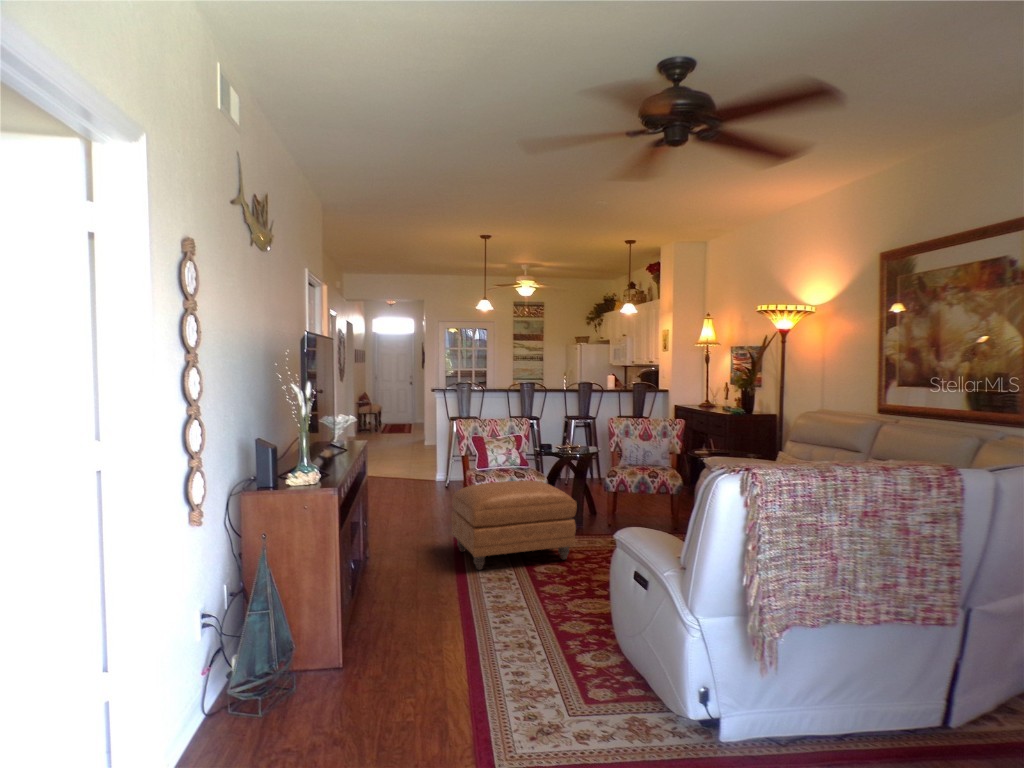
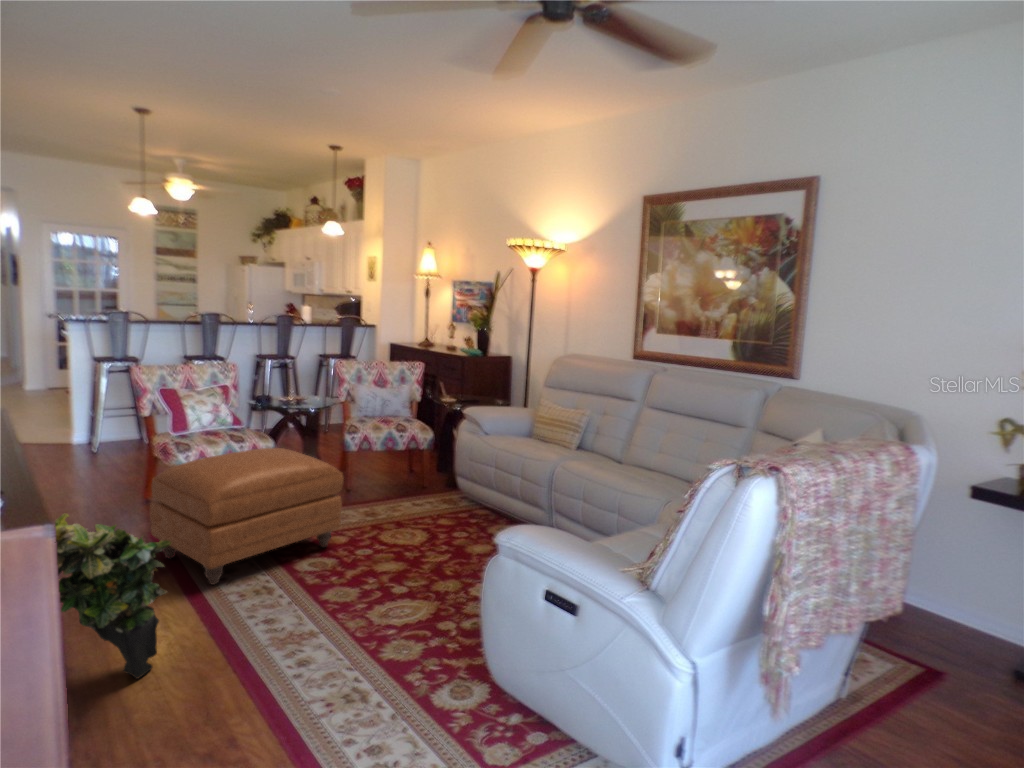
potted plant: none [361,497,429,608] -> present [55,514,172,679]

